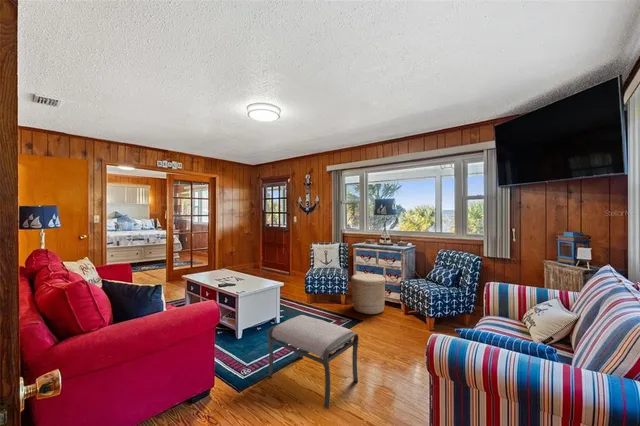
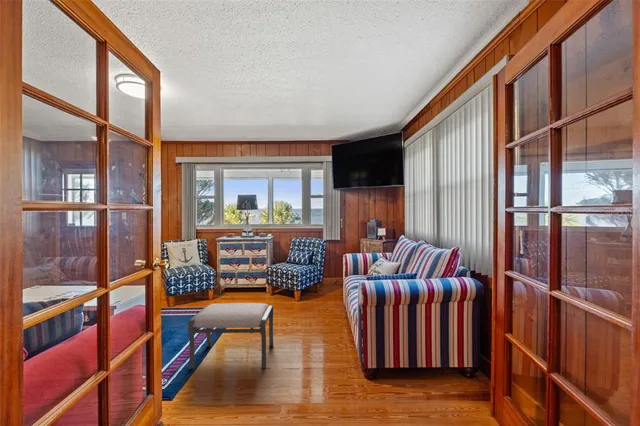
woven basket: present [351,274,385,314] -> none [222,265,255,302]

